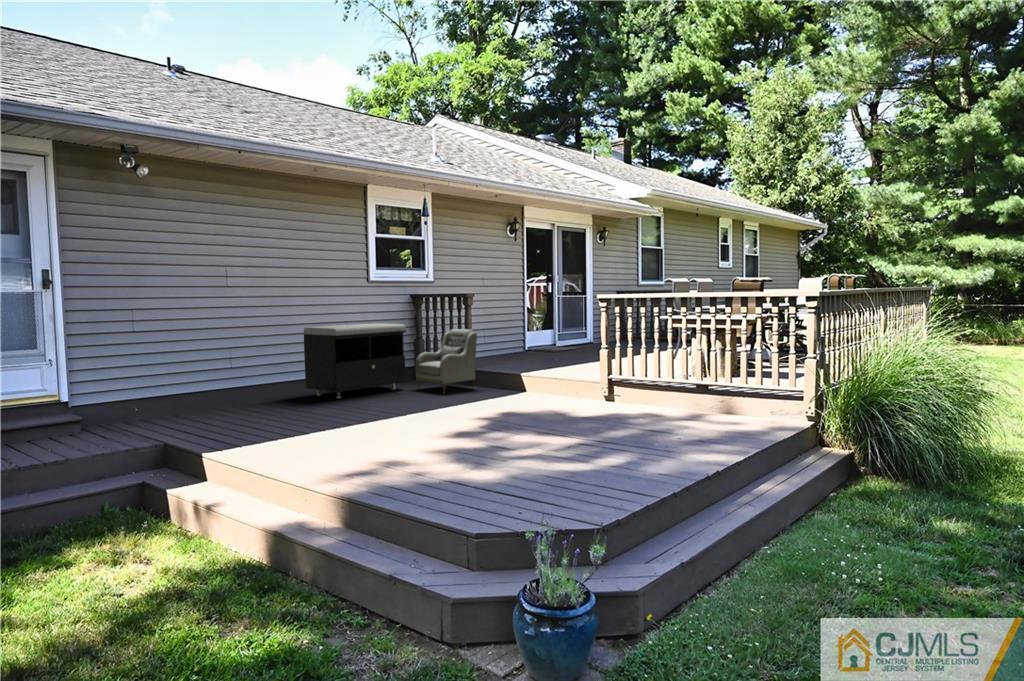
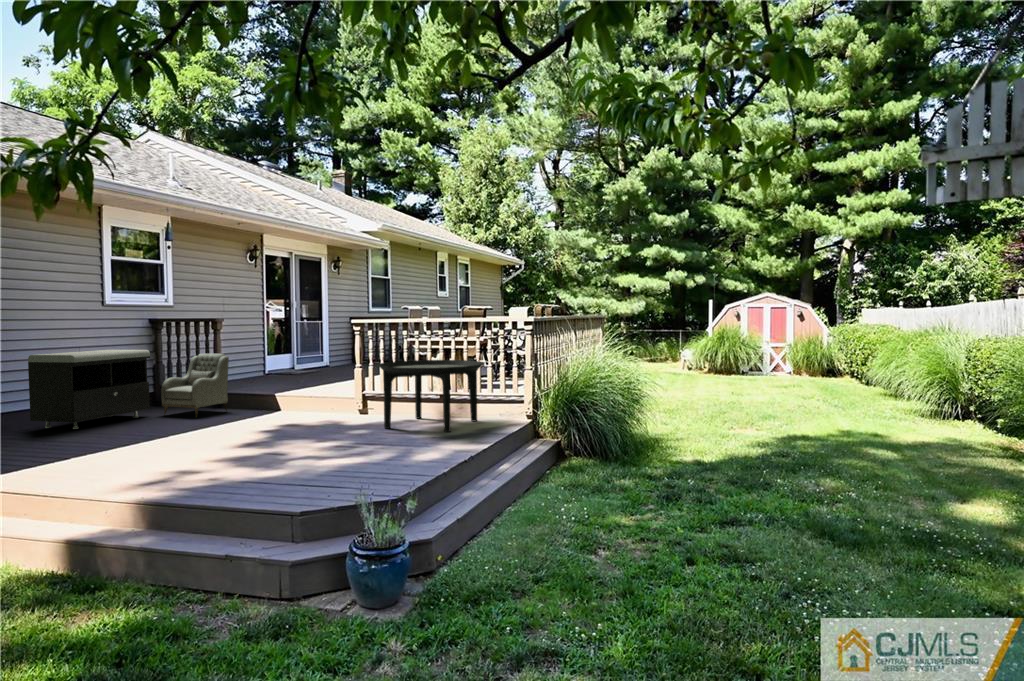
round table: none [617,343,749,432] -> present [378,360,484,432]

